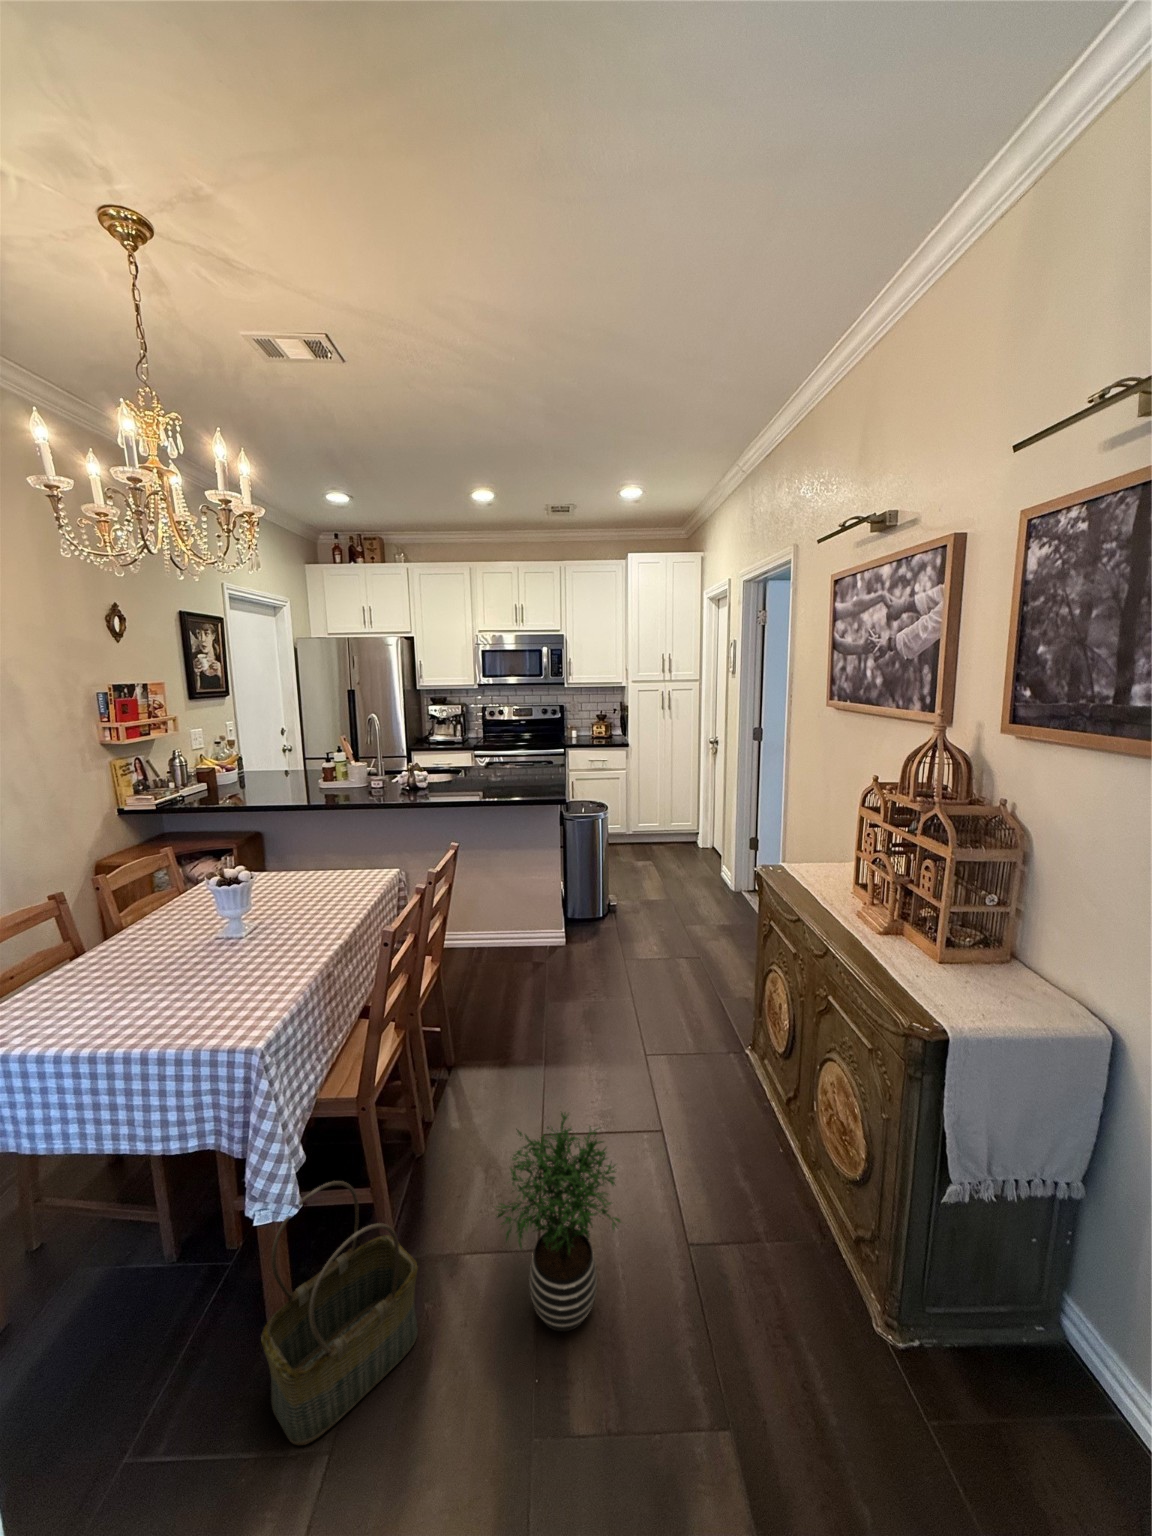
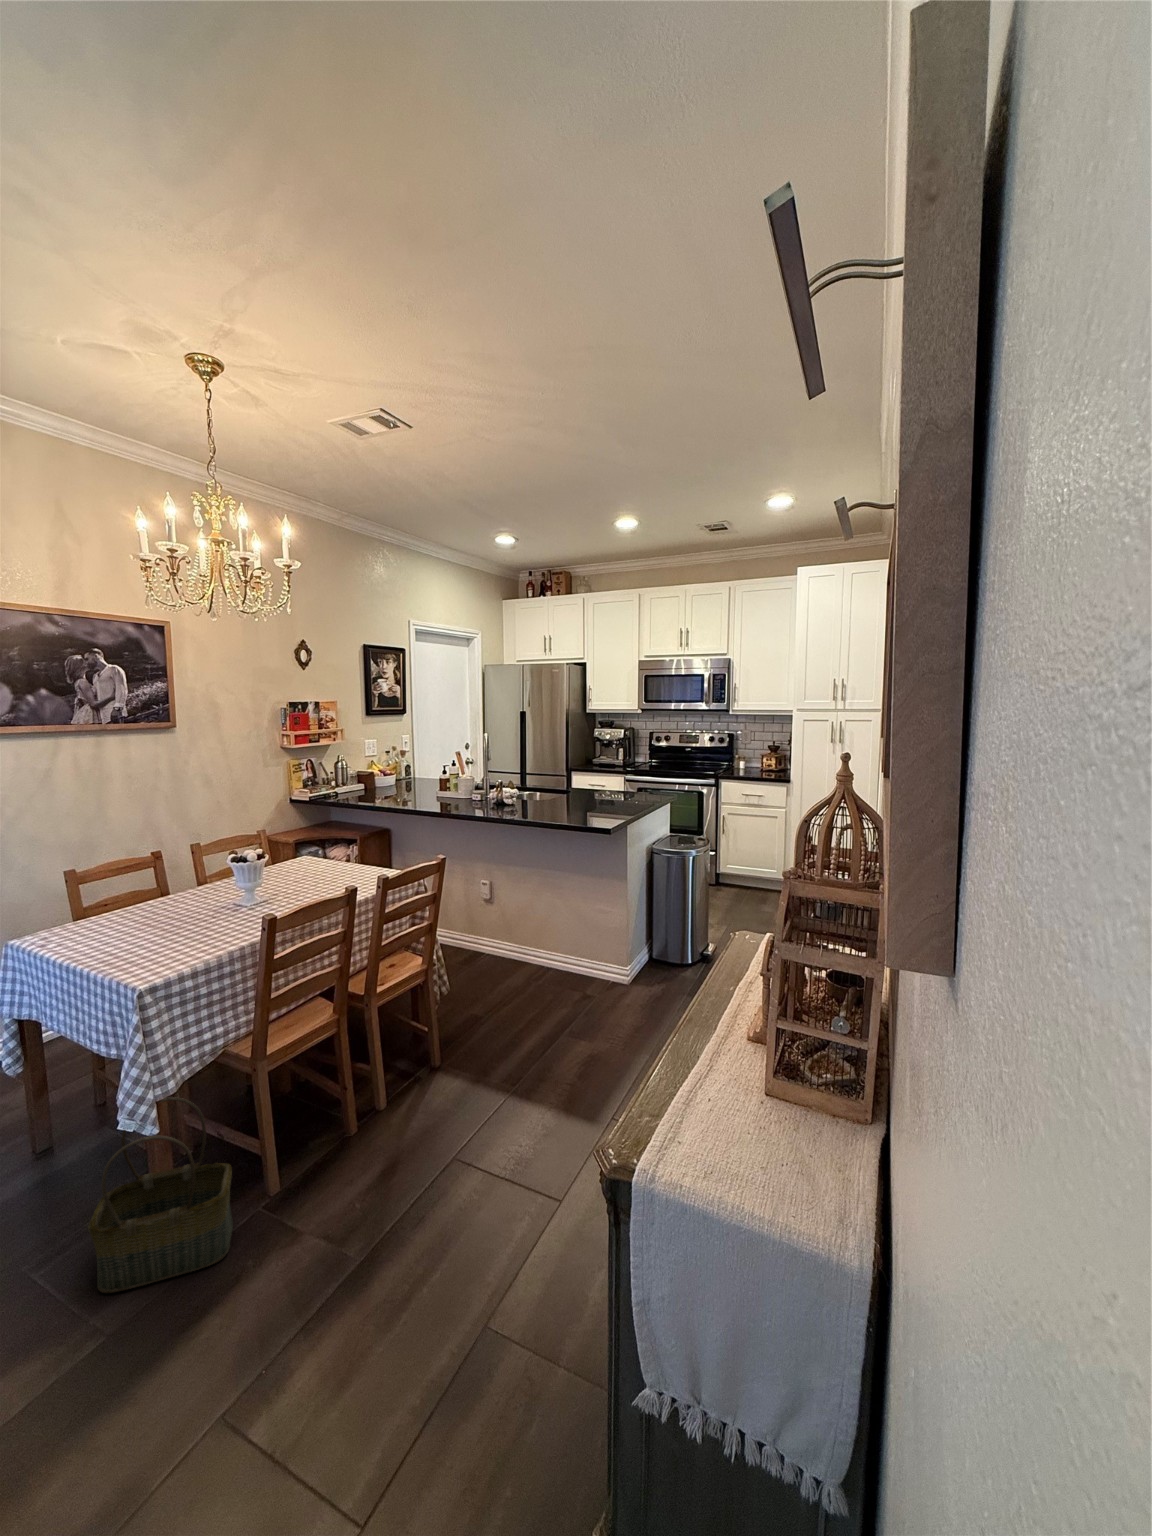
potted plant: present [497,1113,621,1332] -> none [251,1106,393,1316]

